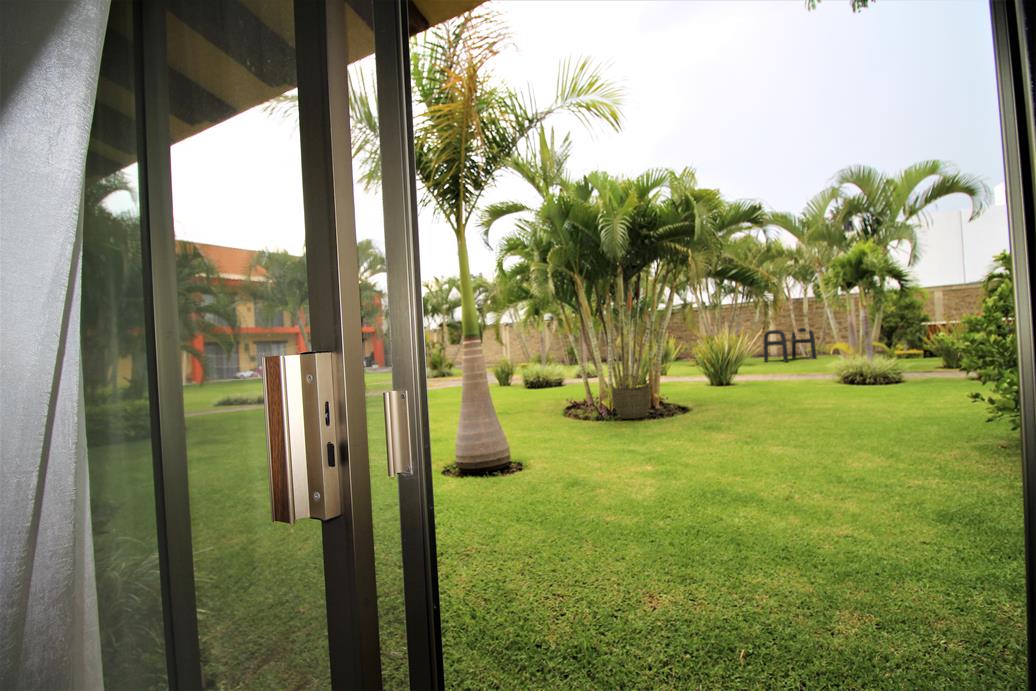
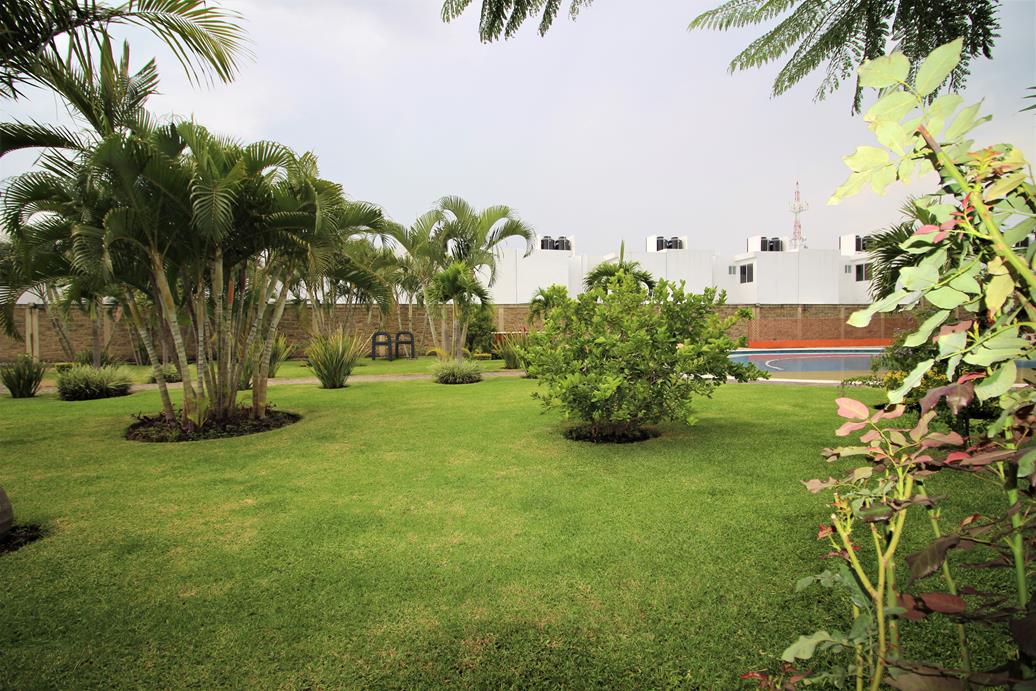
woven basket: present [612,375,651,419] -> none [202,380,254,435]

